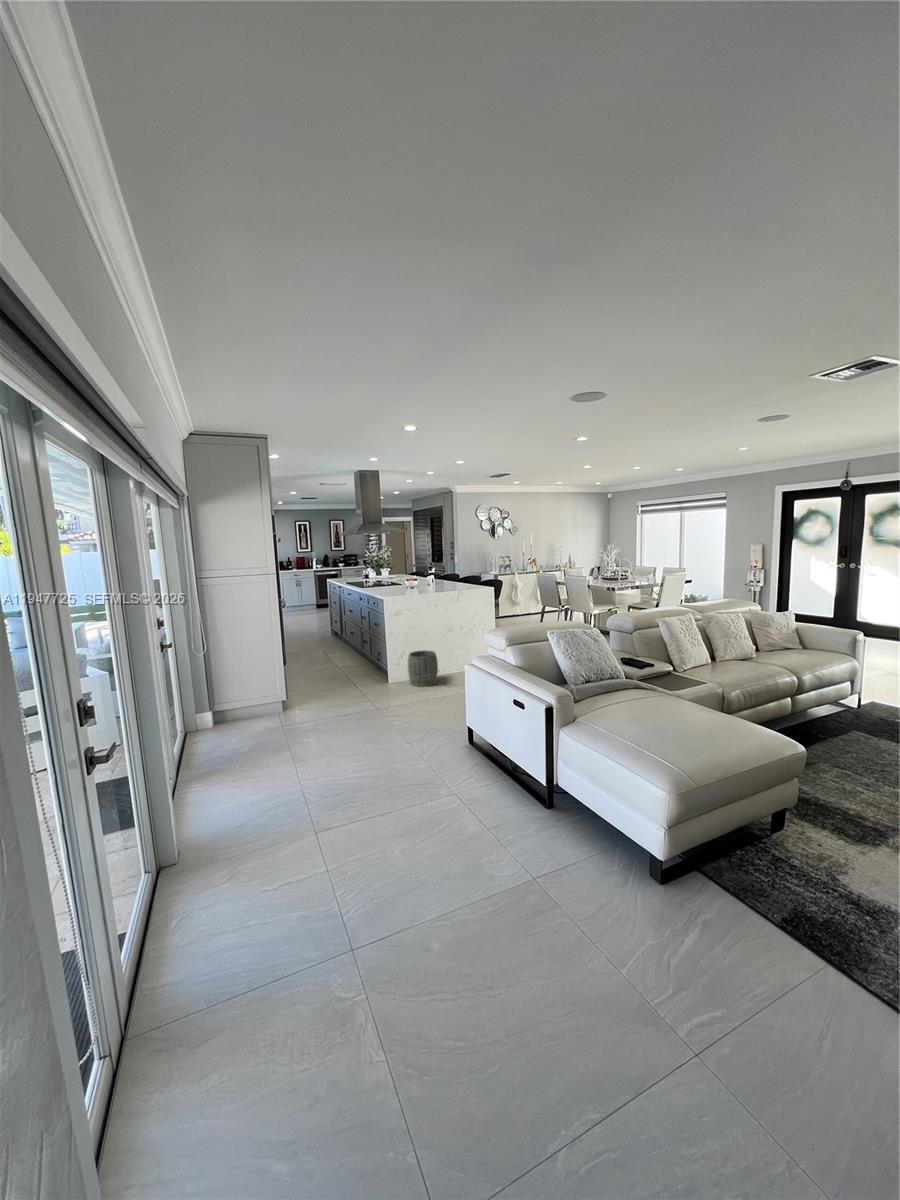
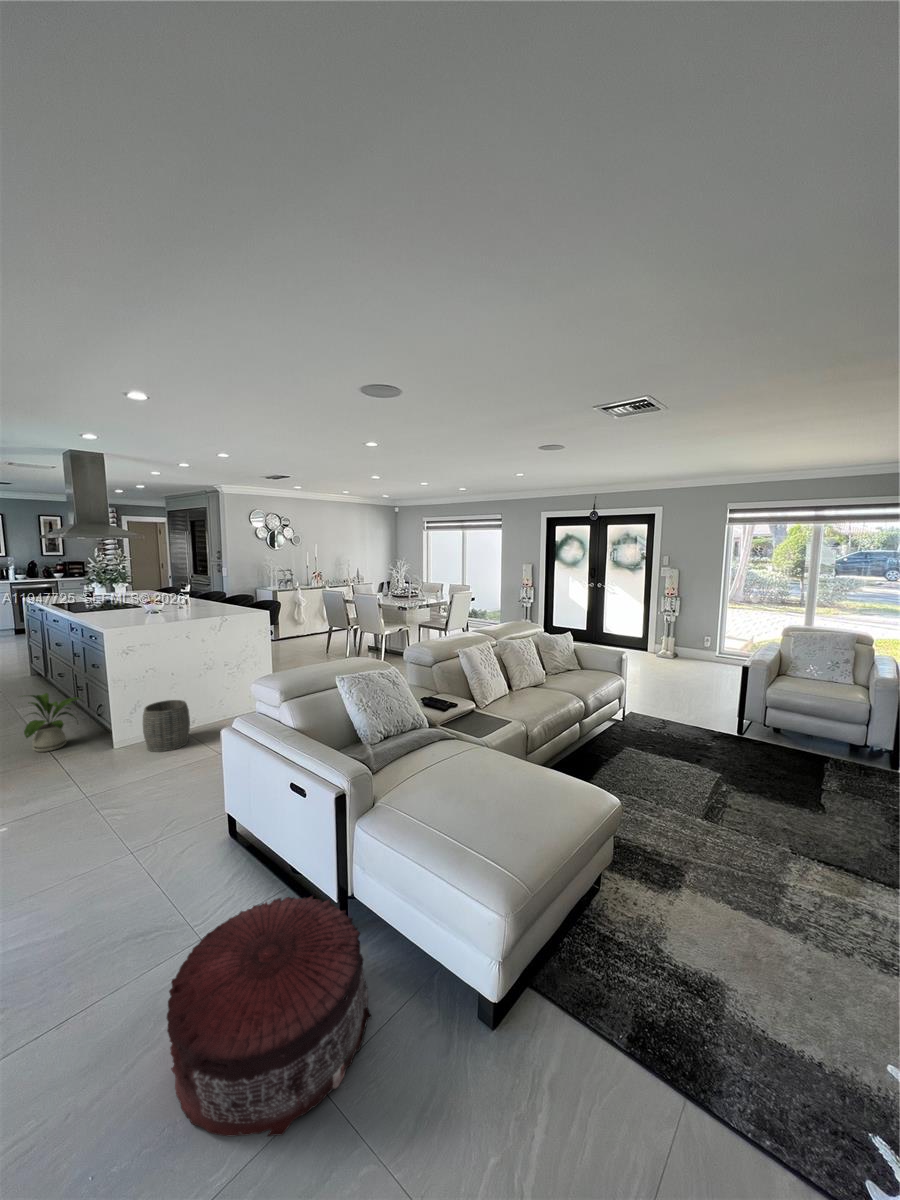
house plant: none [336,639,372,679] -> present [24,693,81,752]
pouf: none [441,770,569,896] -> present [167,896,372,1136]

